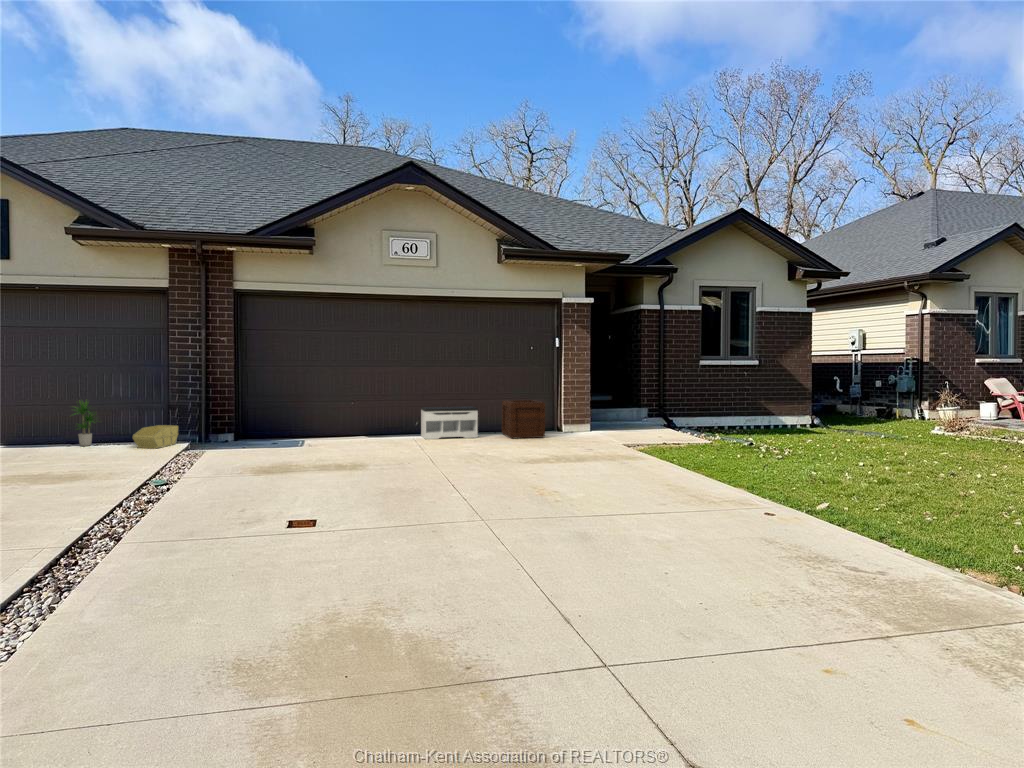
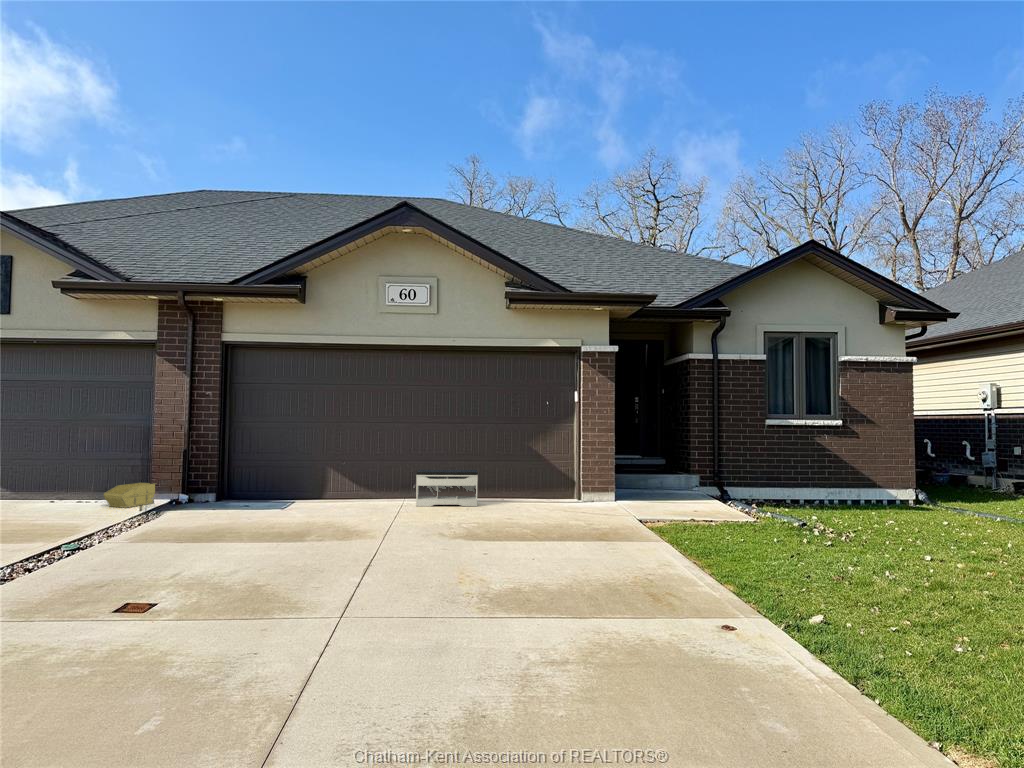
wooden crate: present [502,400,545,439] -> none [511,464,555,509]
potted plant: present [74,401,95,446] -> none [50,453,86,503]

